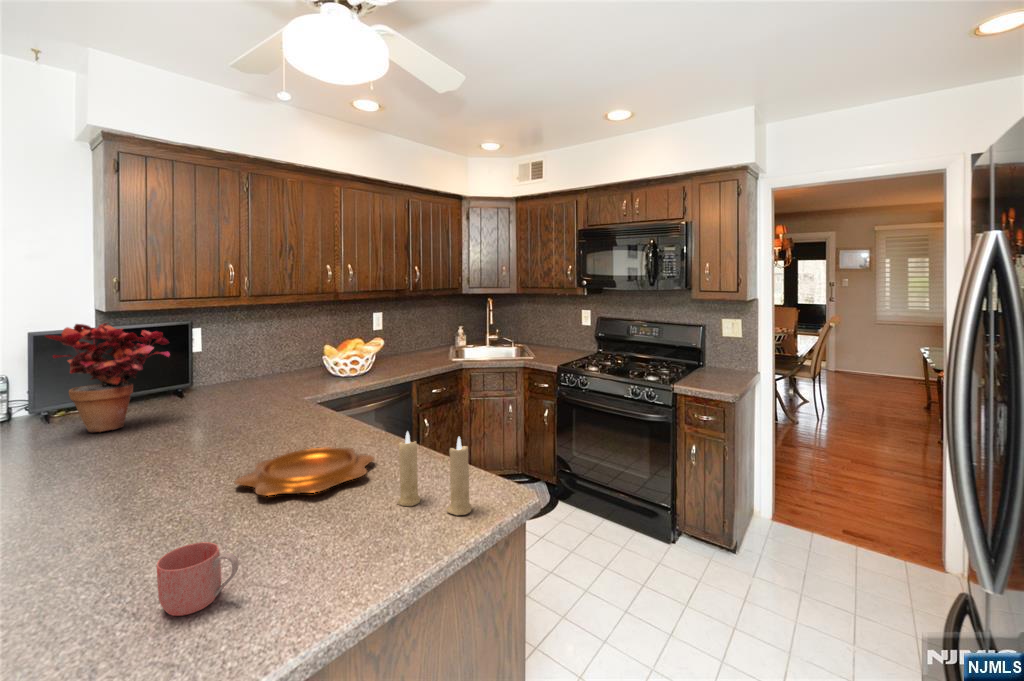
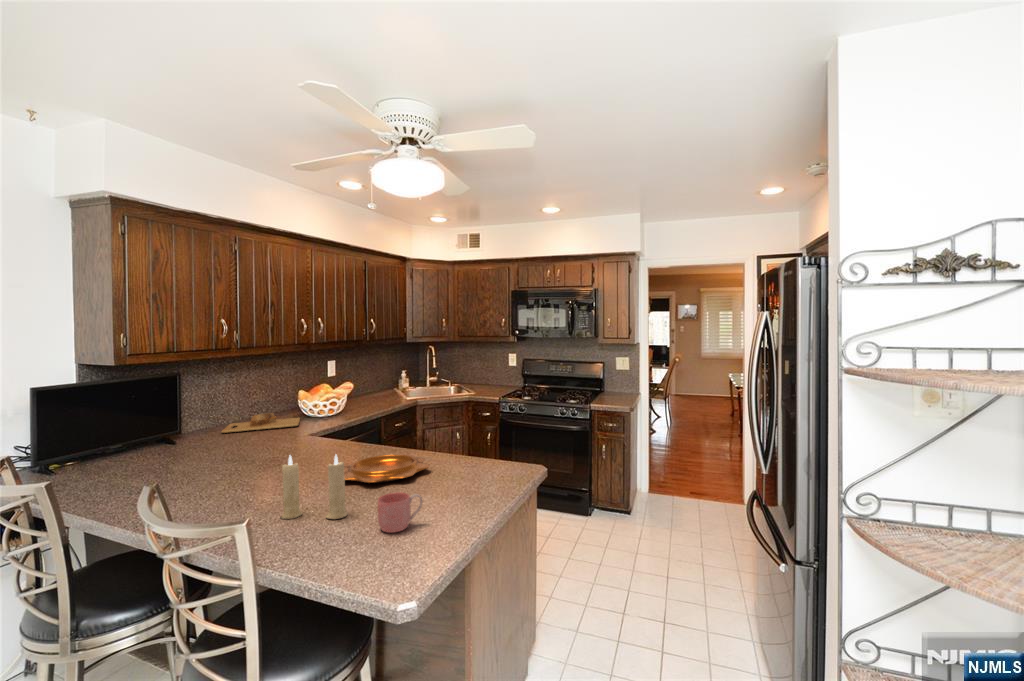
potted plant: present [46,323,170,432] -> none [120,371,211,468]
cutting board: none [224,371,319,391] -> present [221,413,300,433]
candle: present [397,431,472,515] -> present [281,455,348,519]

